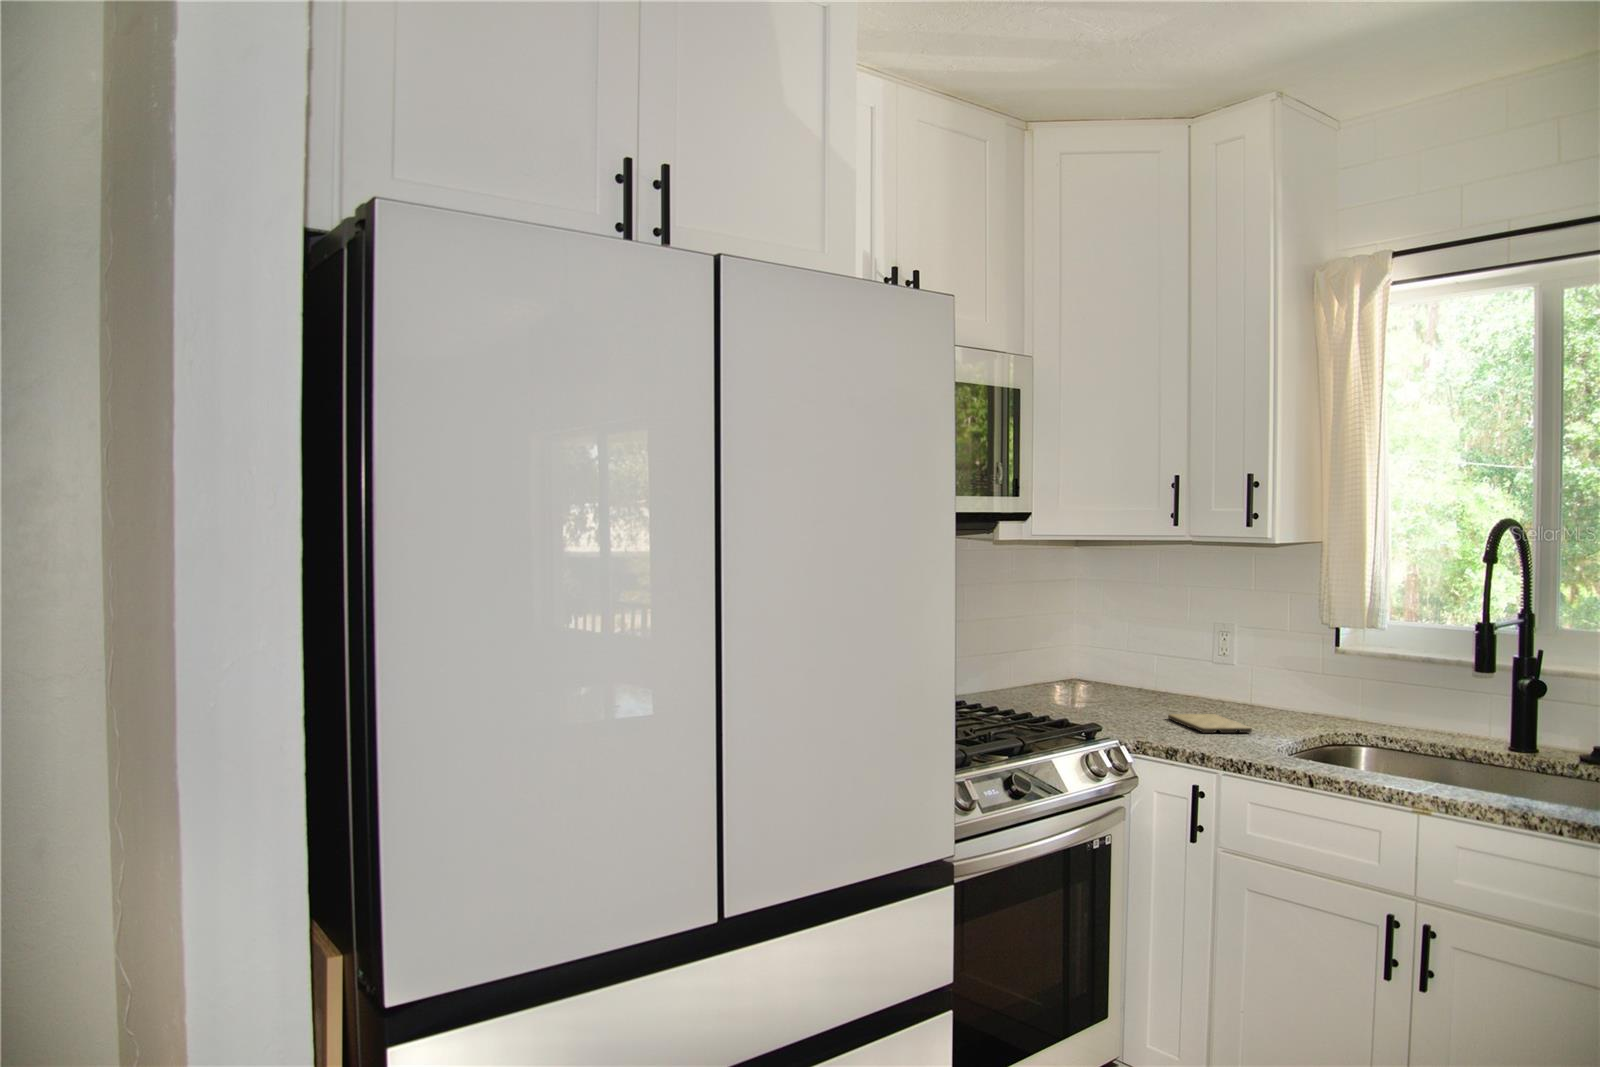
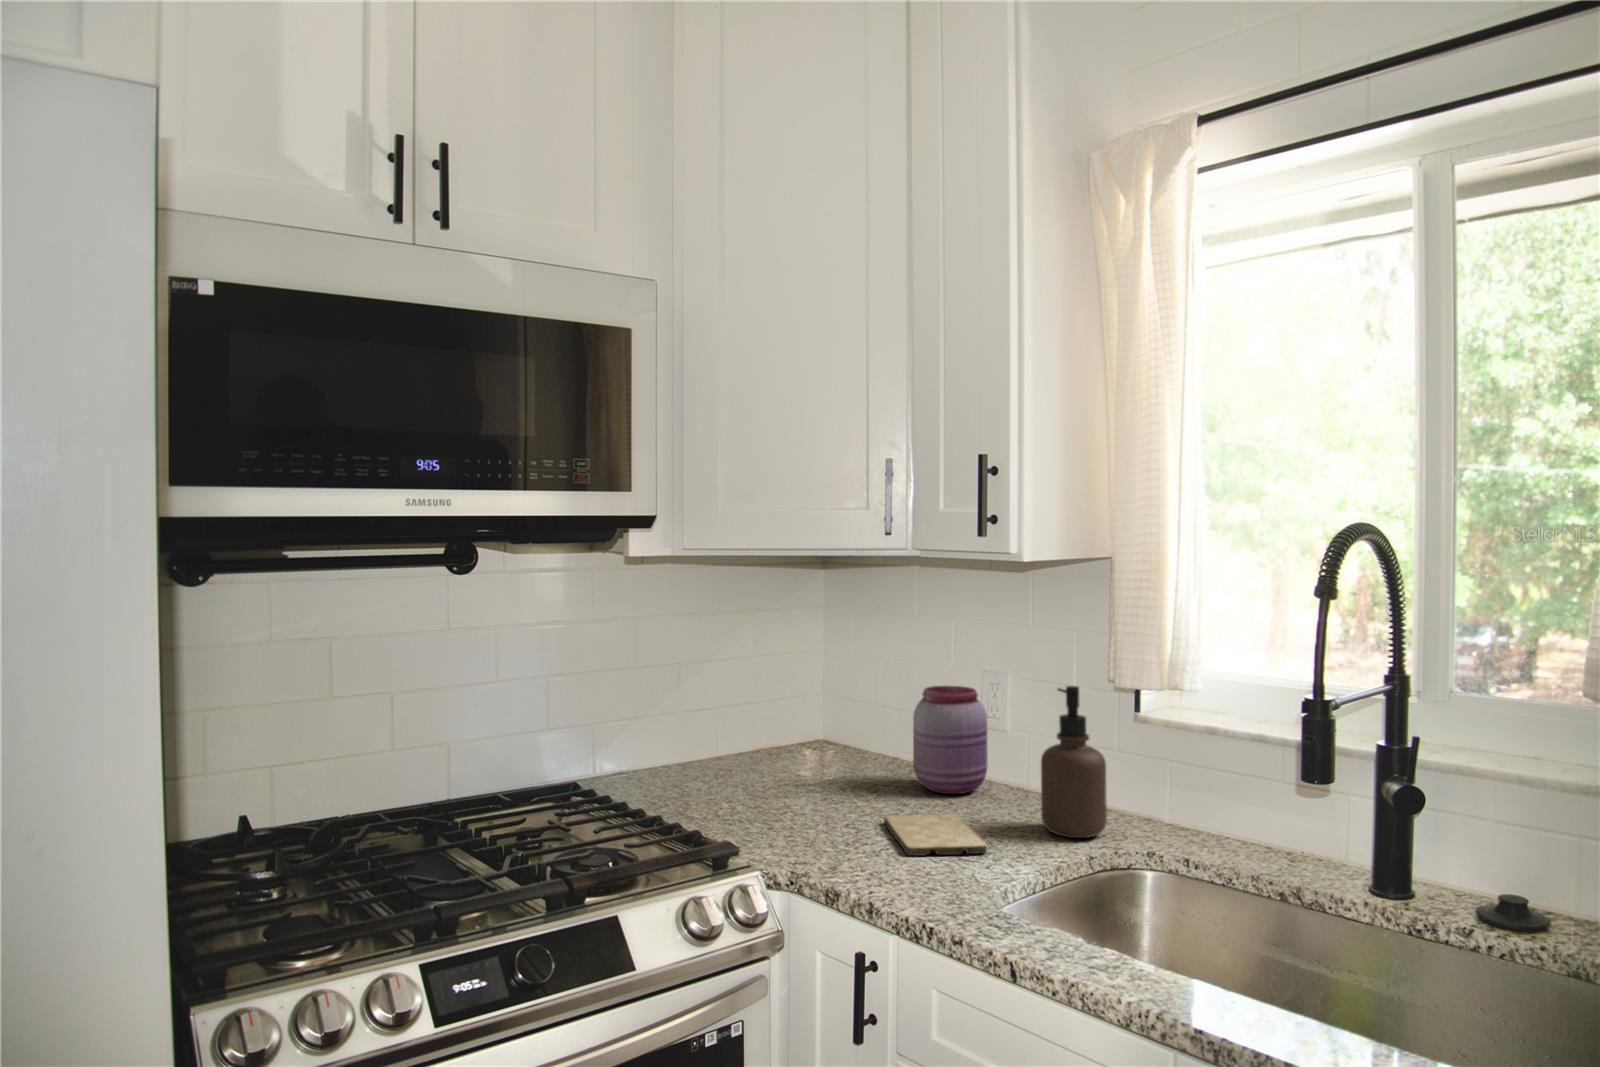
soap dispenser: none [1275,629,1321,727] -> present [1041,686,1107,838]
jar: none [1164,633,1219,706] -> present [913,686,988,794]

